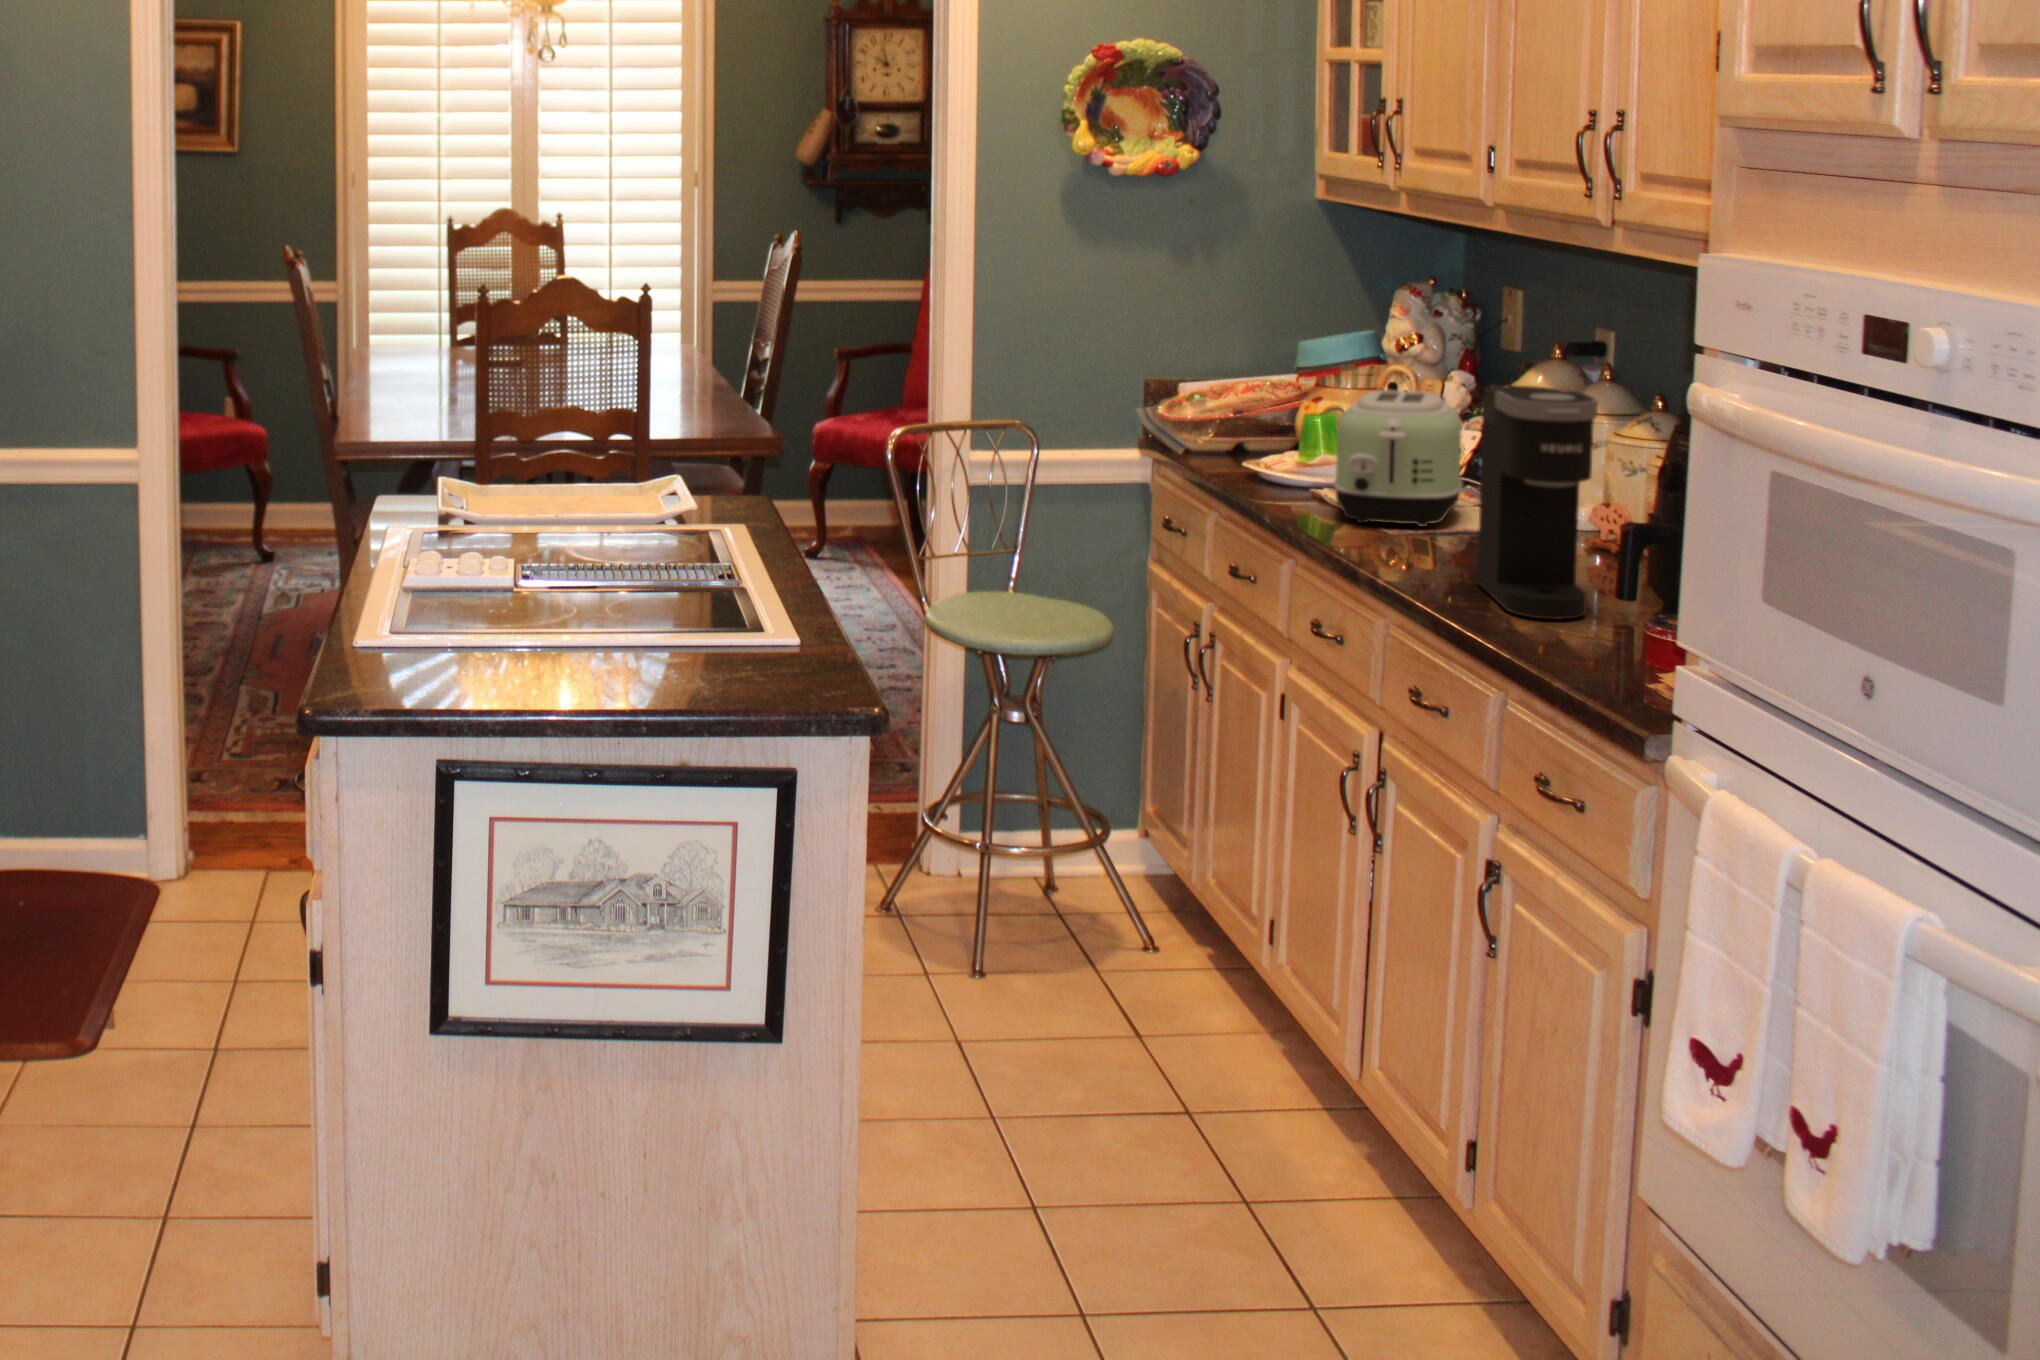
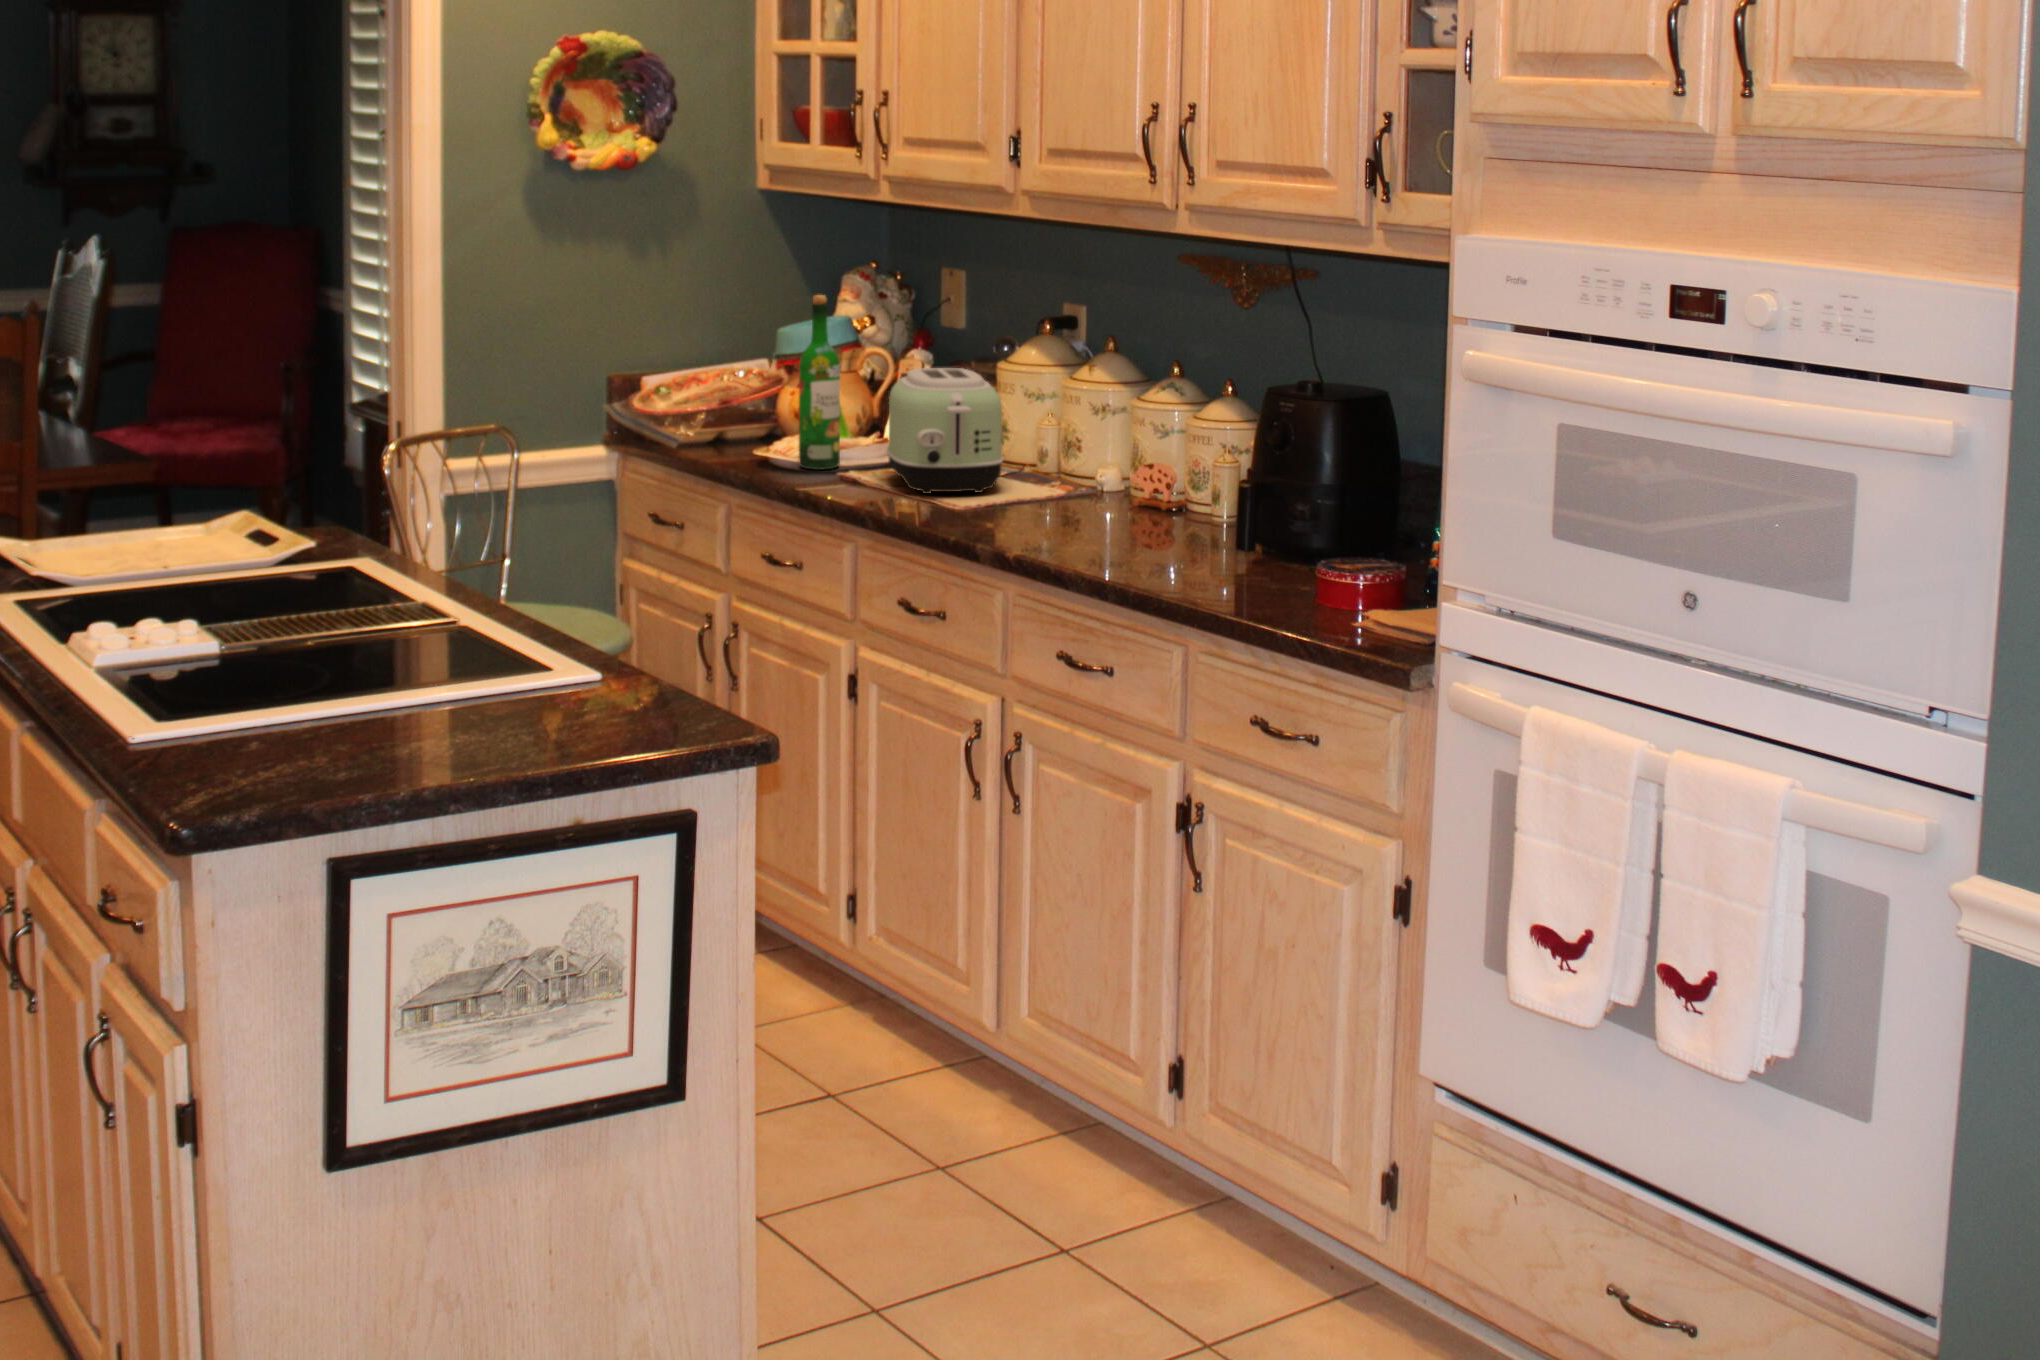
wine bottle: none [1266,308,1313,490] -> present [799,295,840,469]
coffee maker: present [1477,386,1598,619] -> none [1091,356,1218,564]

